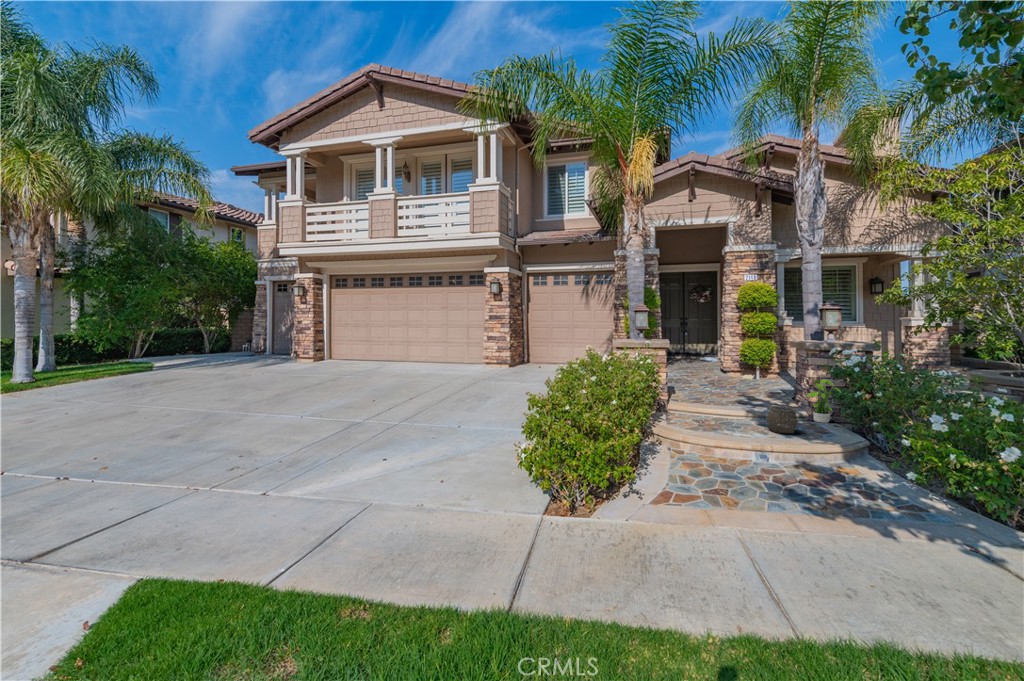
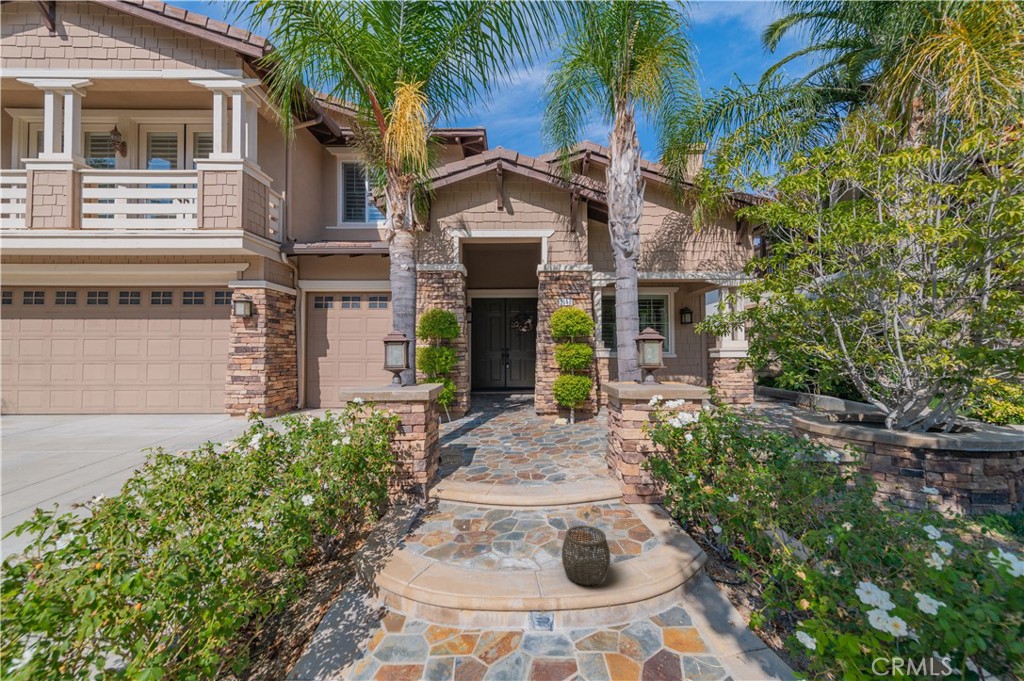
potted plant: present [805,379,840,423] -> none [620,457,671,533]

